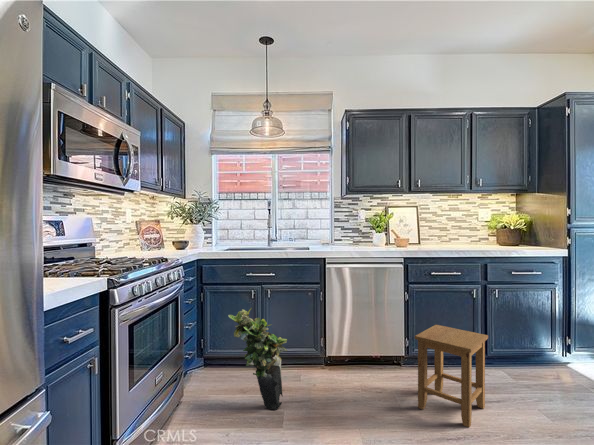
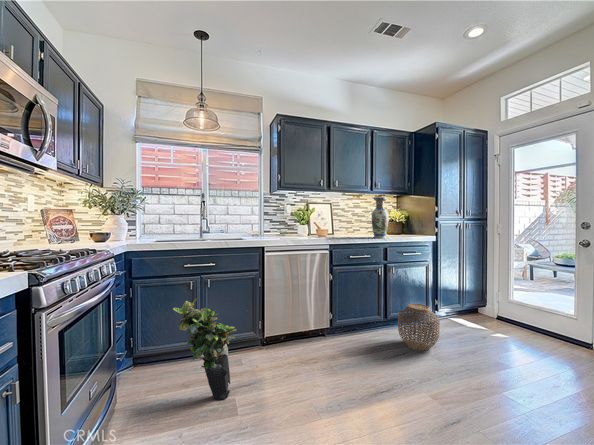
vase: none [465,199,487,250] -> present [372,197,389,238]
stool: present [415,325,488,427] -> none [349,300,401,383]
woven basket: none [495,336,554,398] -> present [398,304,440,350]

